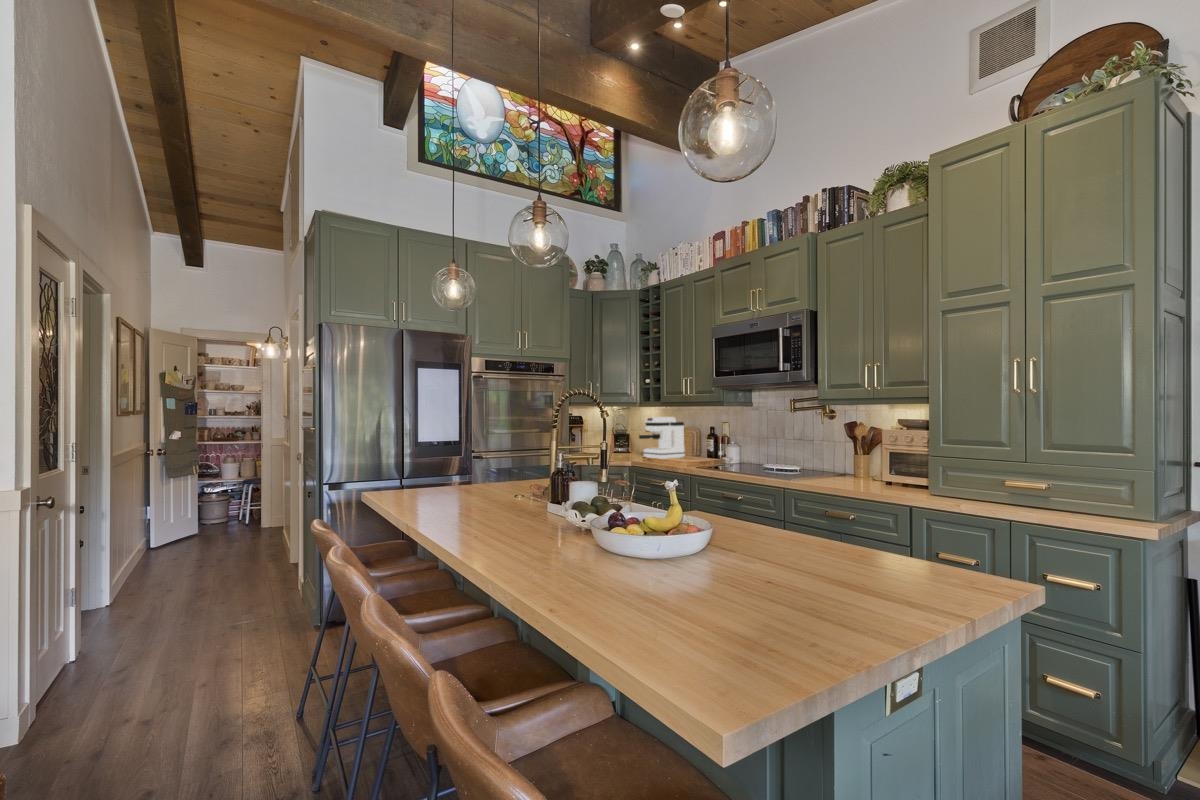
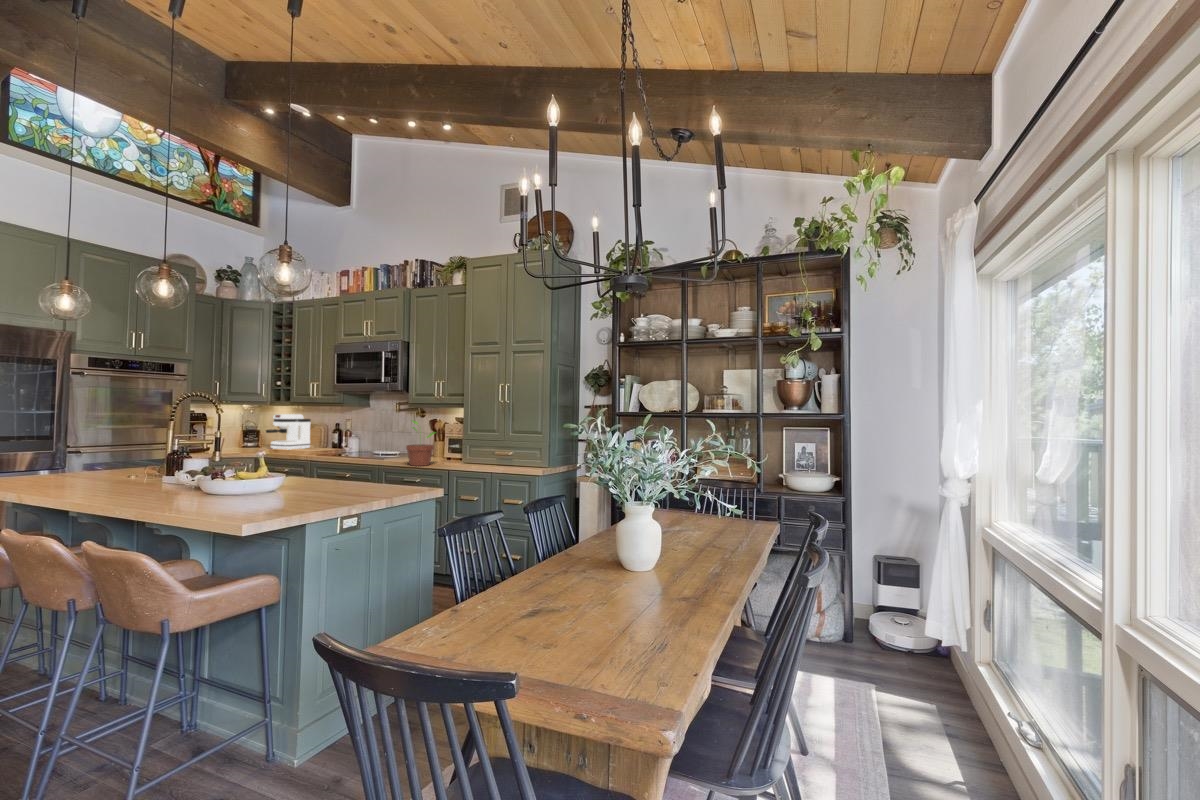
potted plant: none [827,420,875,488] -> present [406,421,435,466]

